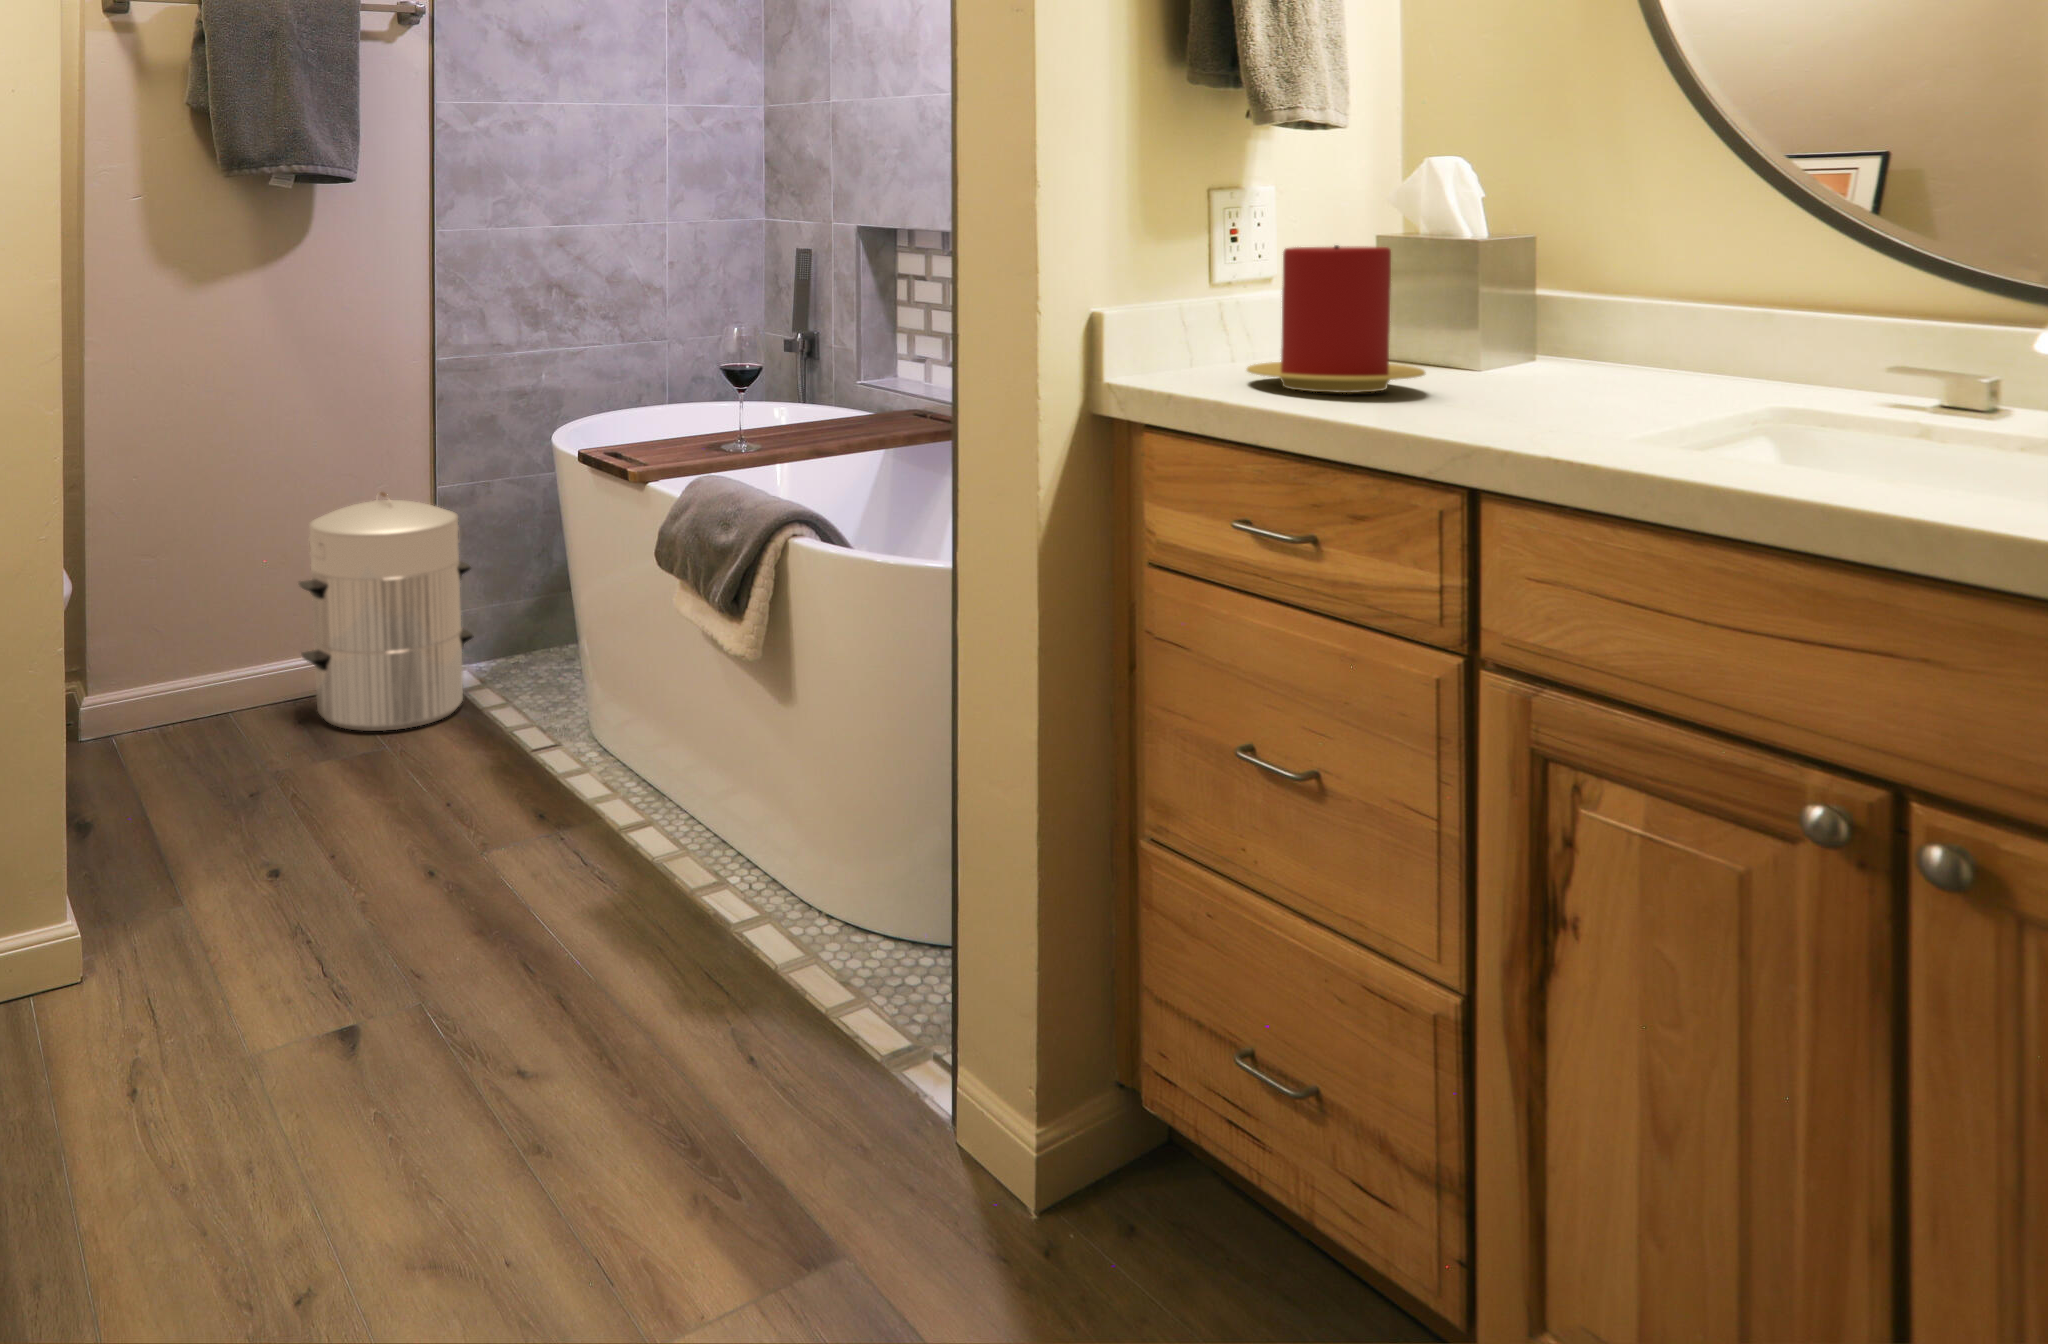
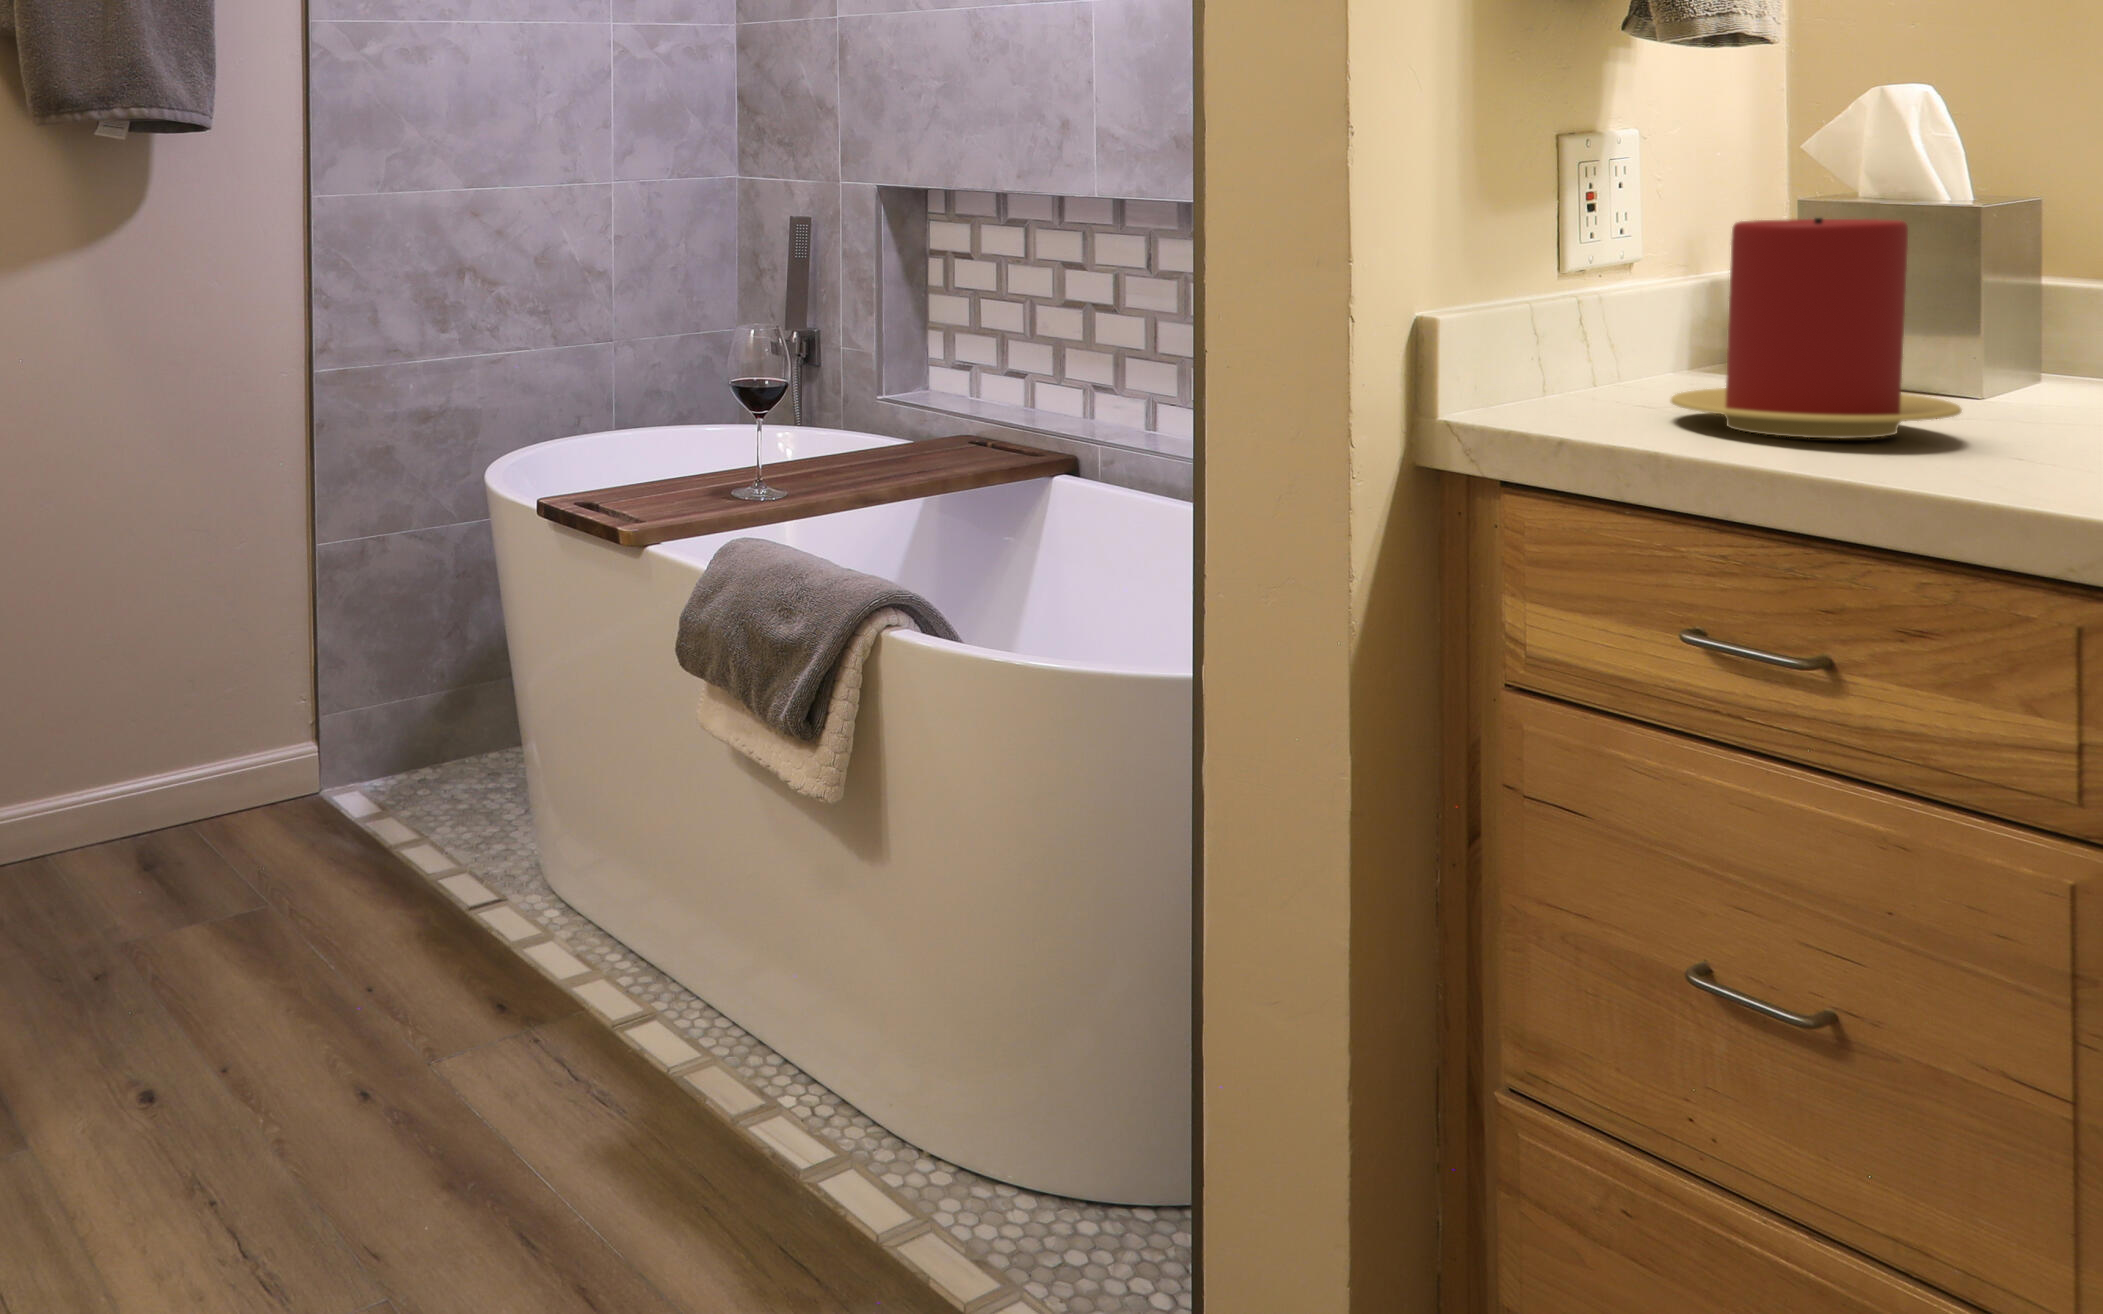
waste bin: present [299,492,473,731] -> none [141,555,377,883]

